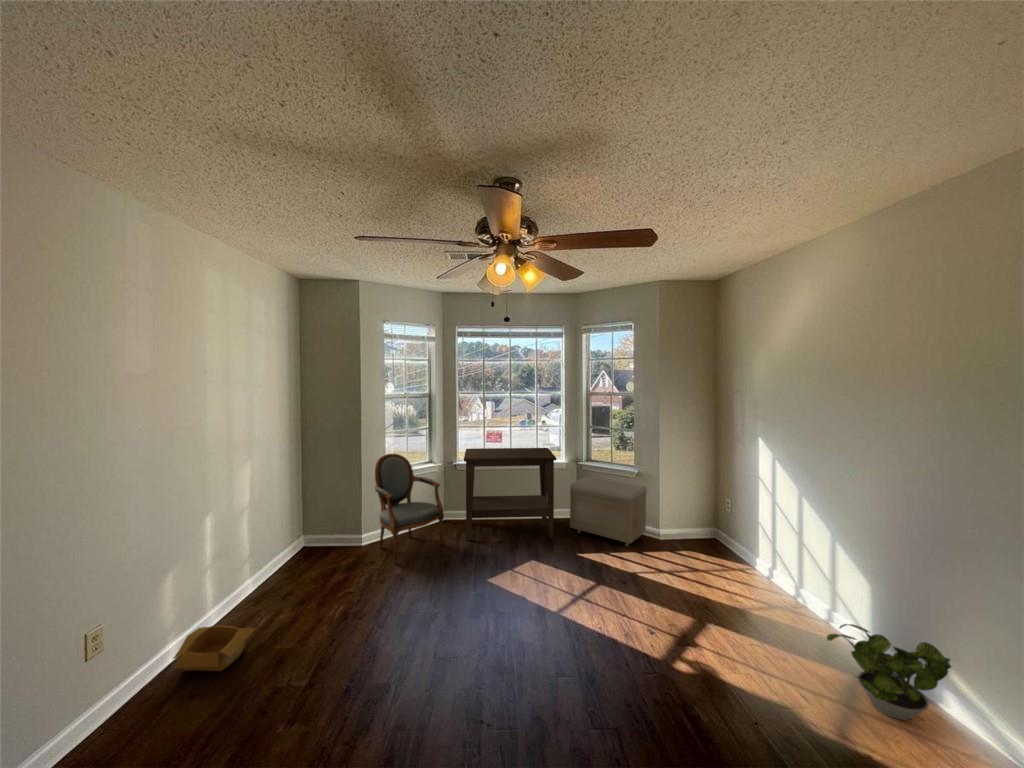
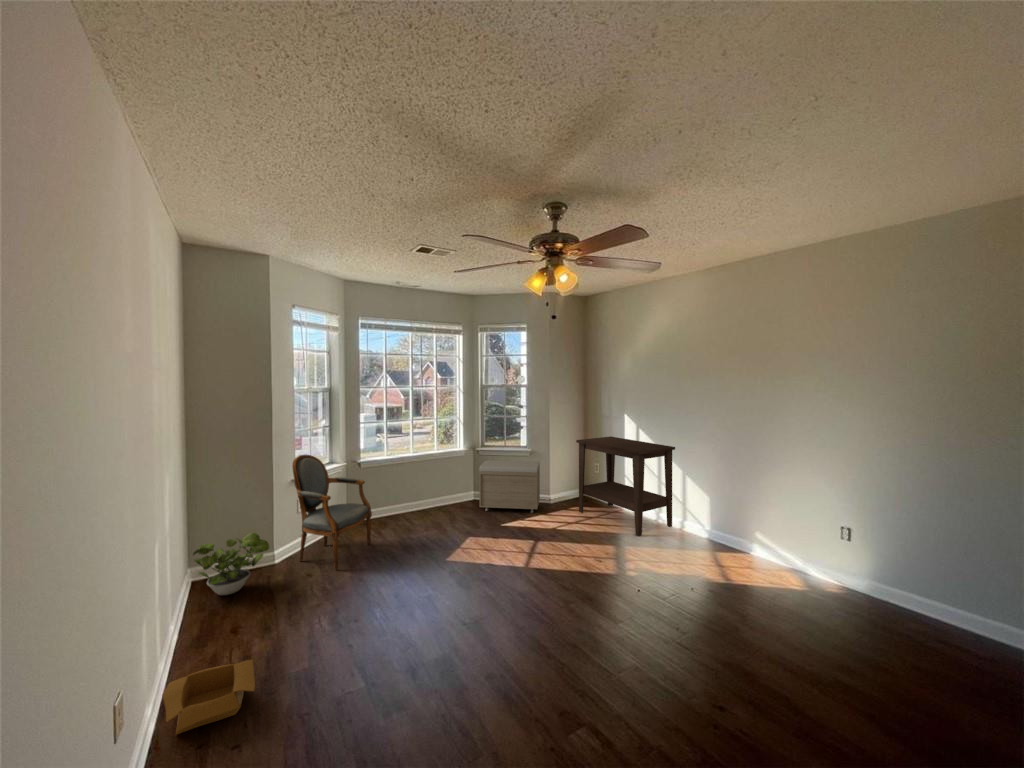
side table: present [464,448,556,541] -> present [576,436,675,536]
potted plant: present [827,624,951,720] -> present [193,533,269,595]

